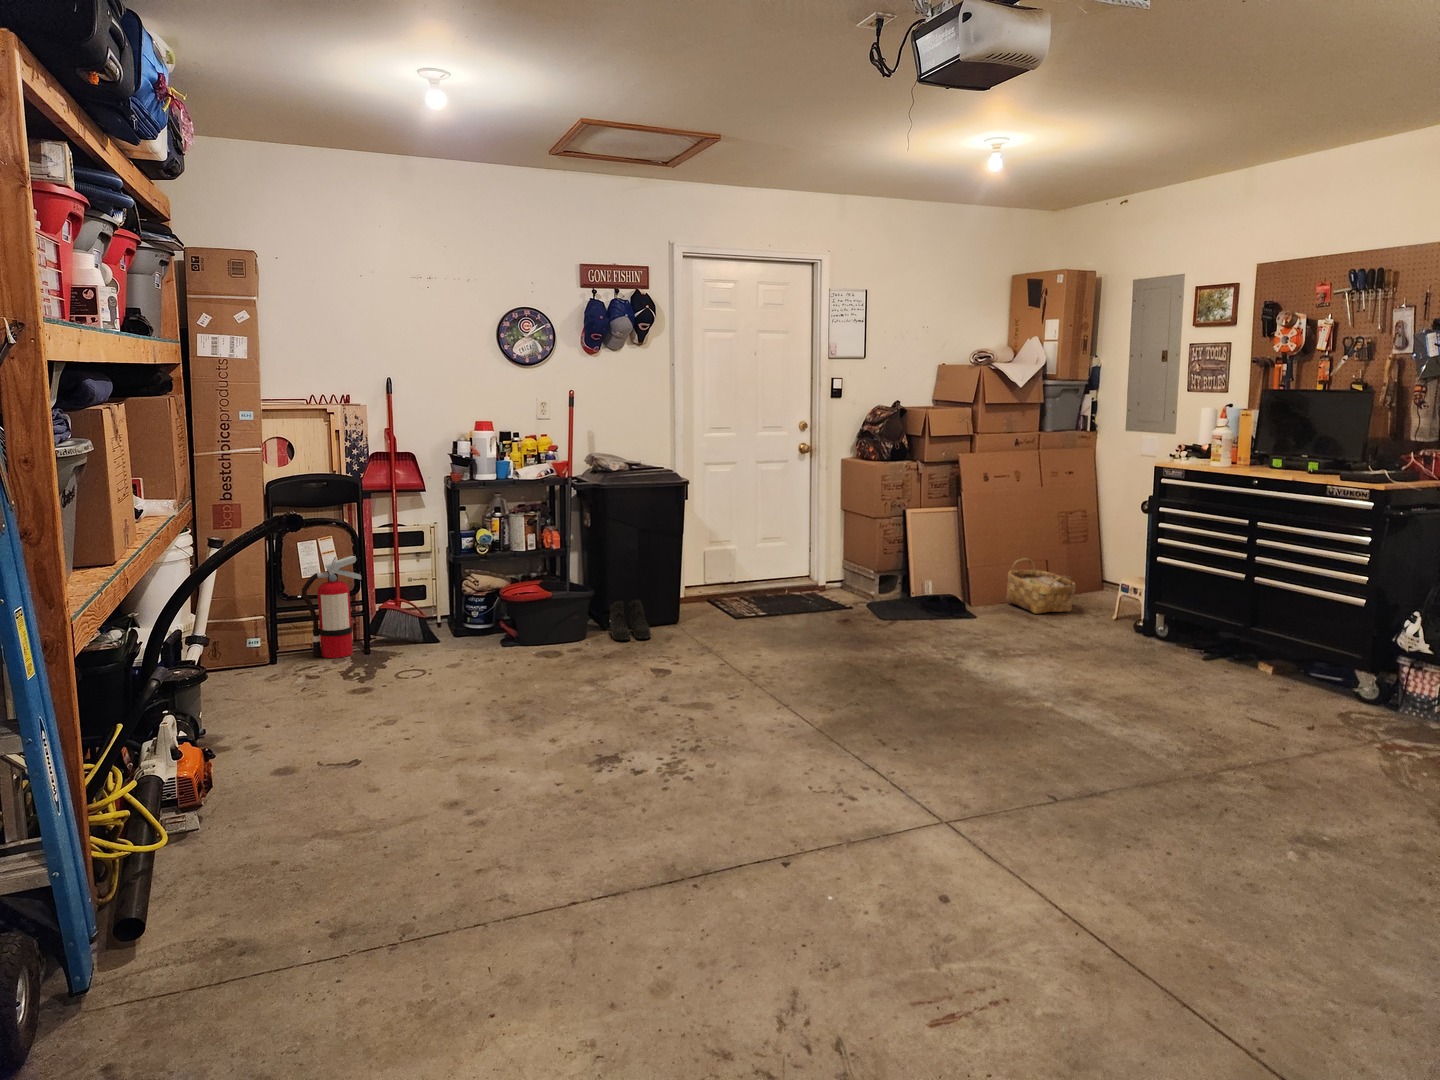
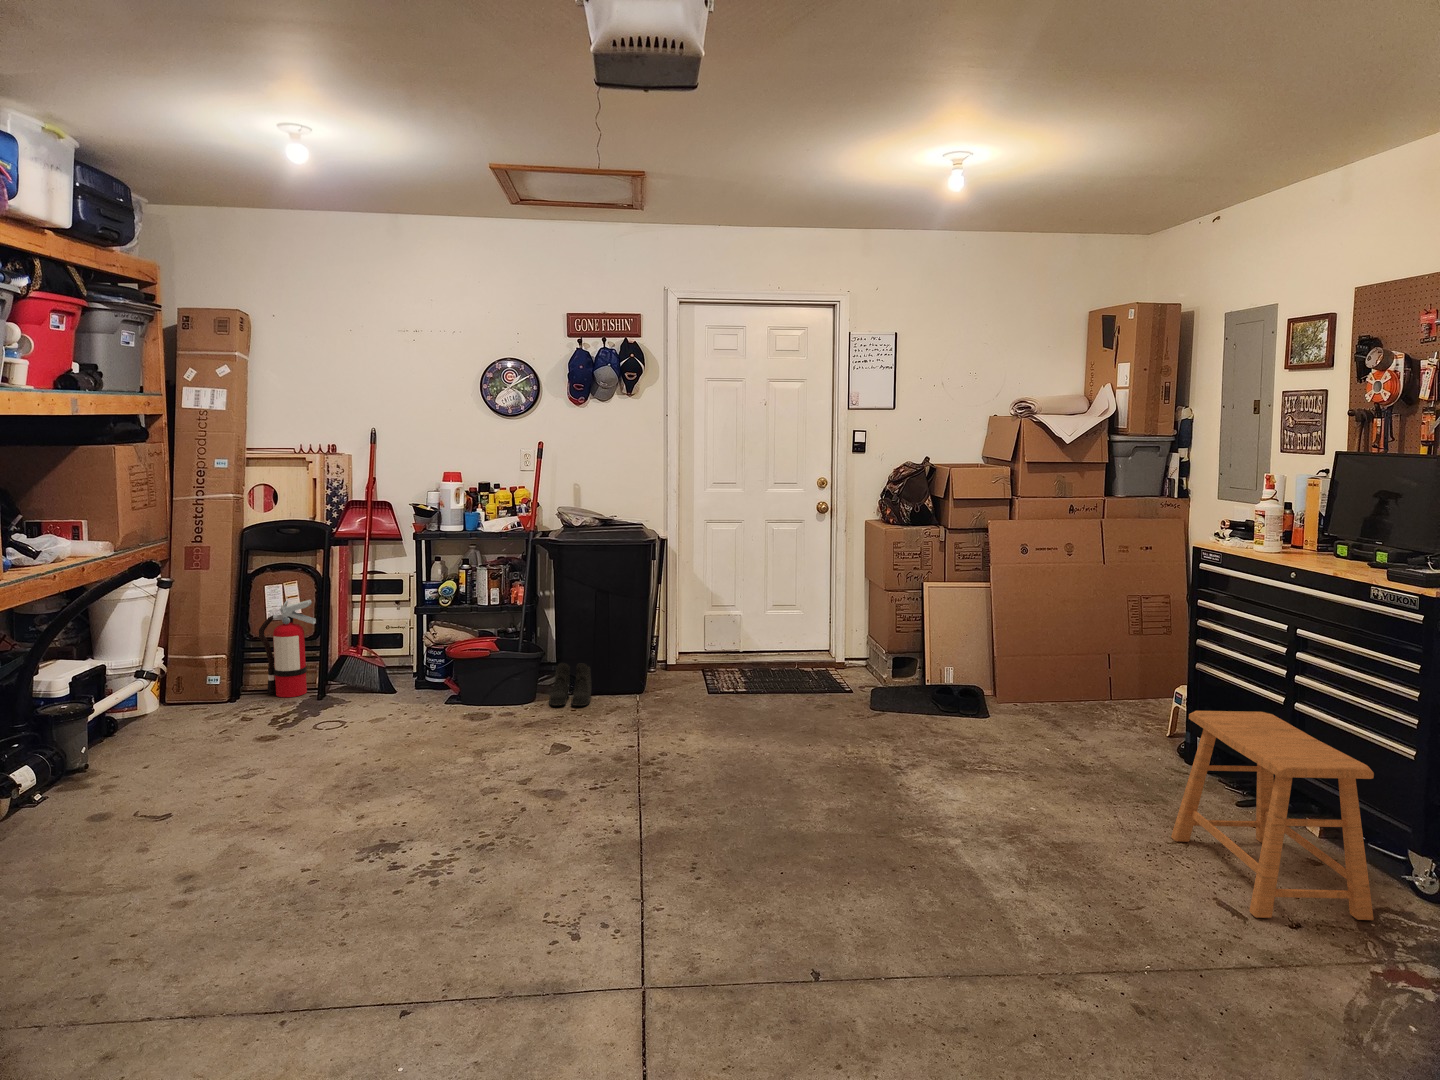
woven basket: present [1006,558,1075,614] -> none [1034,649,1113,720]
stool: none [1195,579,1360,716] -> present [1171,711,1374,920]

